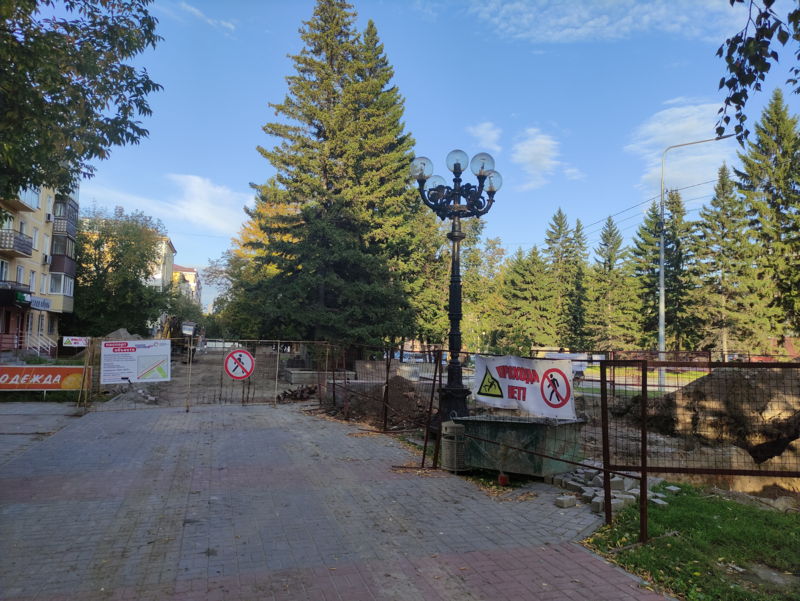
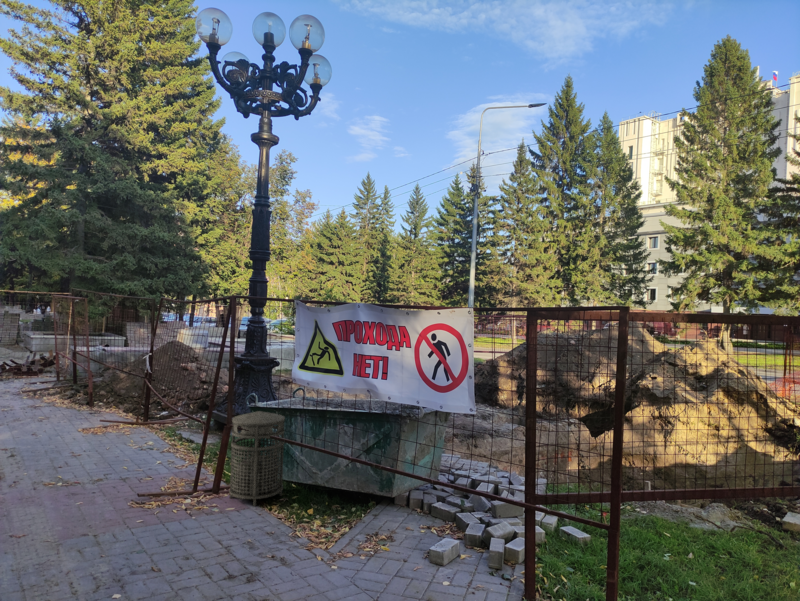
potted tree: present [488,435,520,486] -> none [310,434,370,521]

